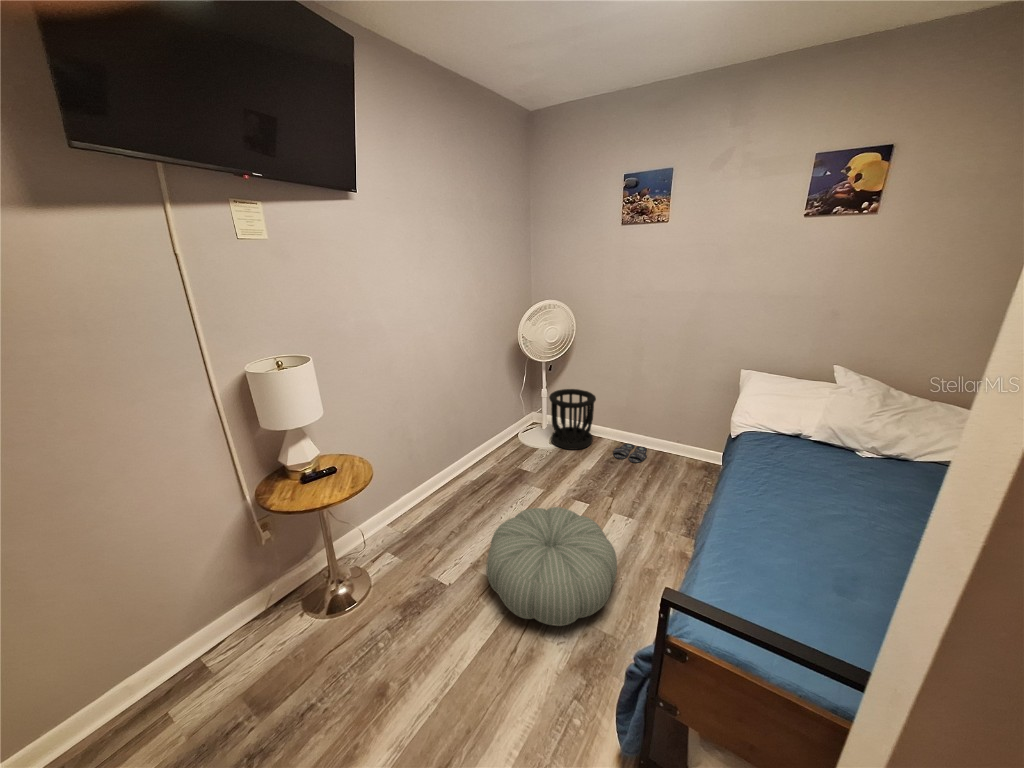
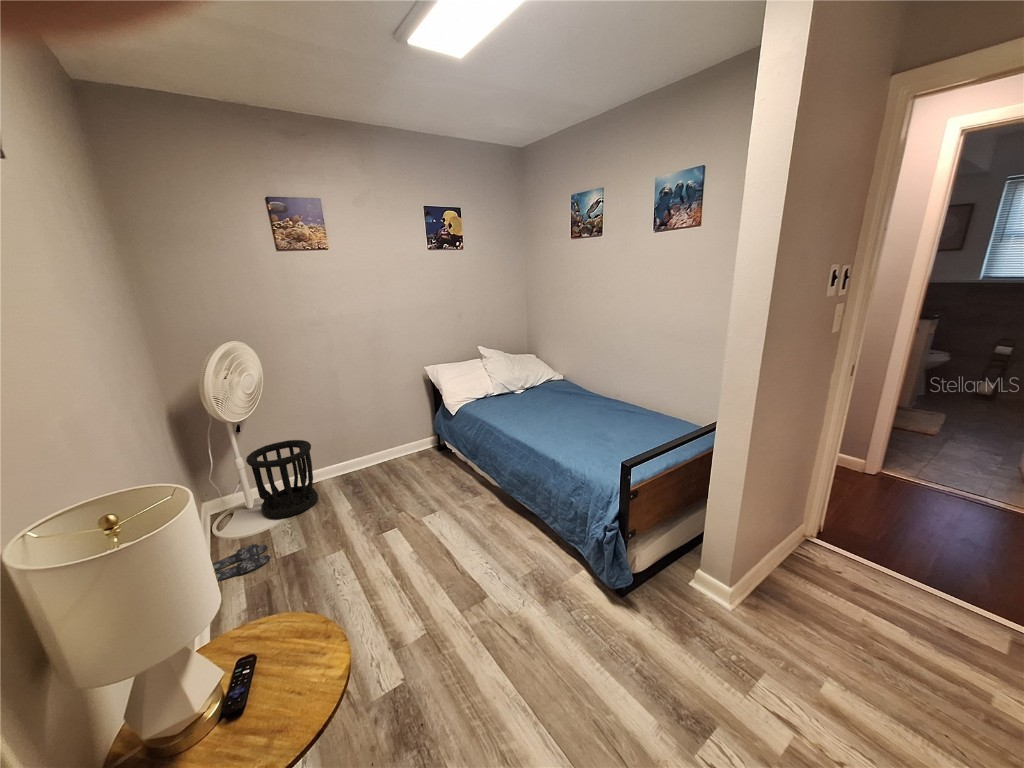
slippers: present [613,444,647,463] -> present [213,544,270,581]
pouf: present [487,507,617,626] -> none [393,515,522,629]

